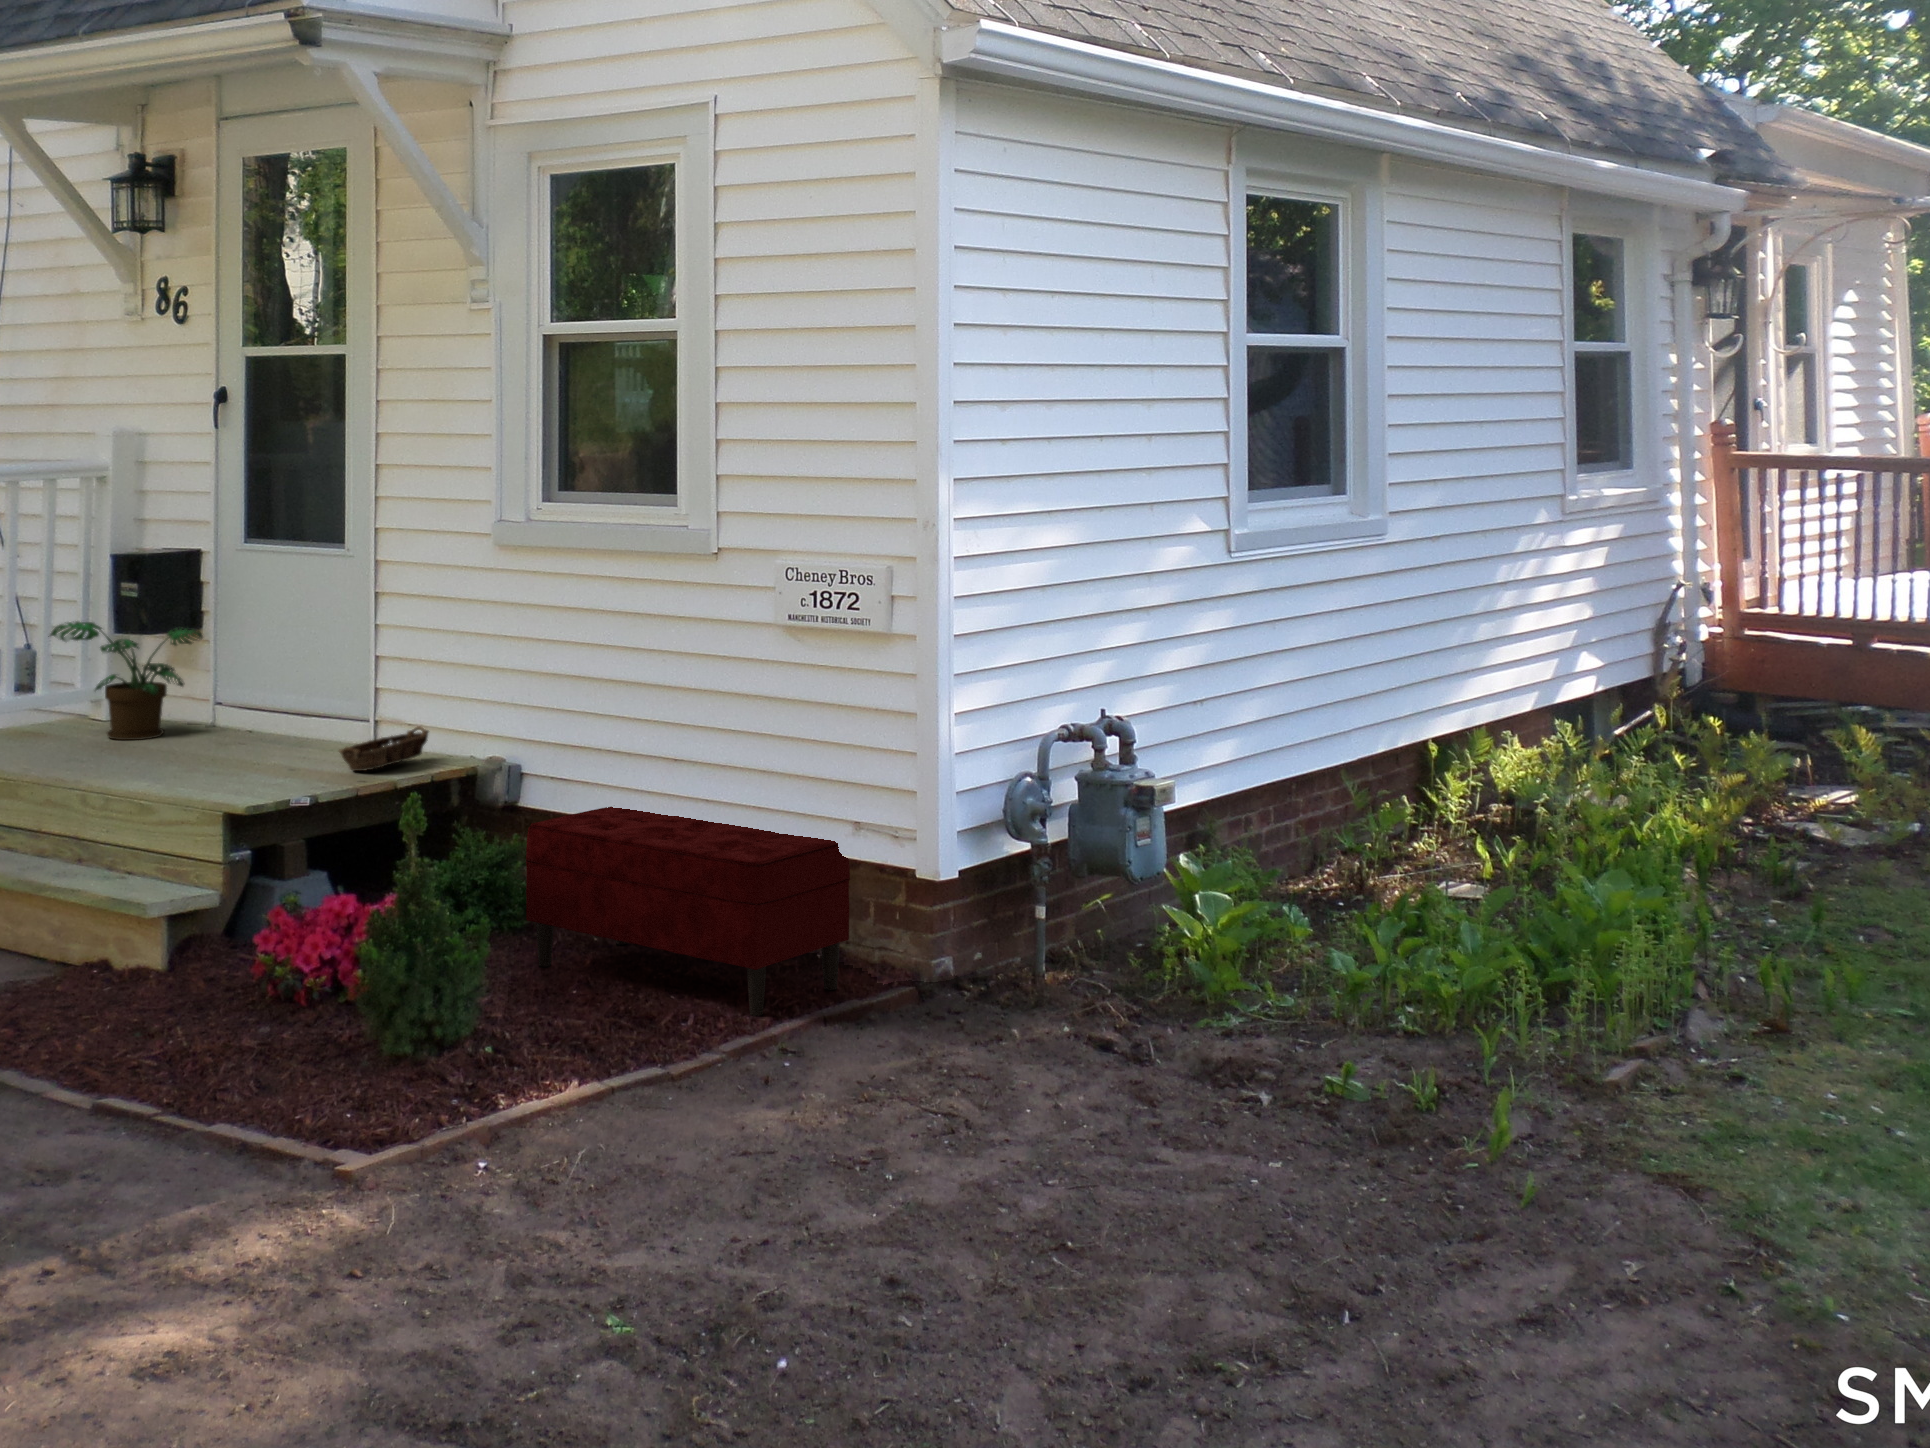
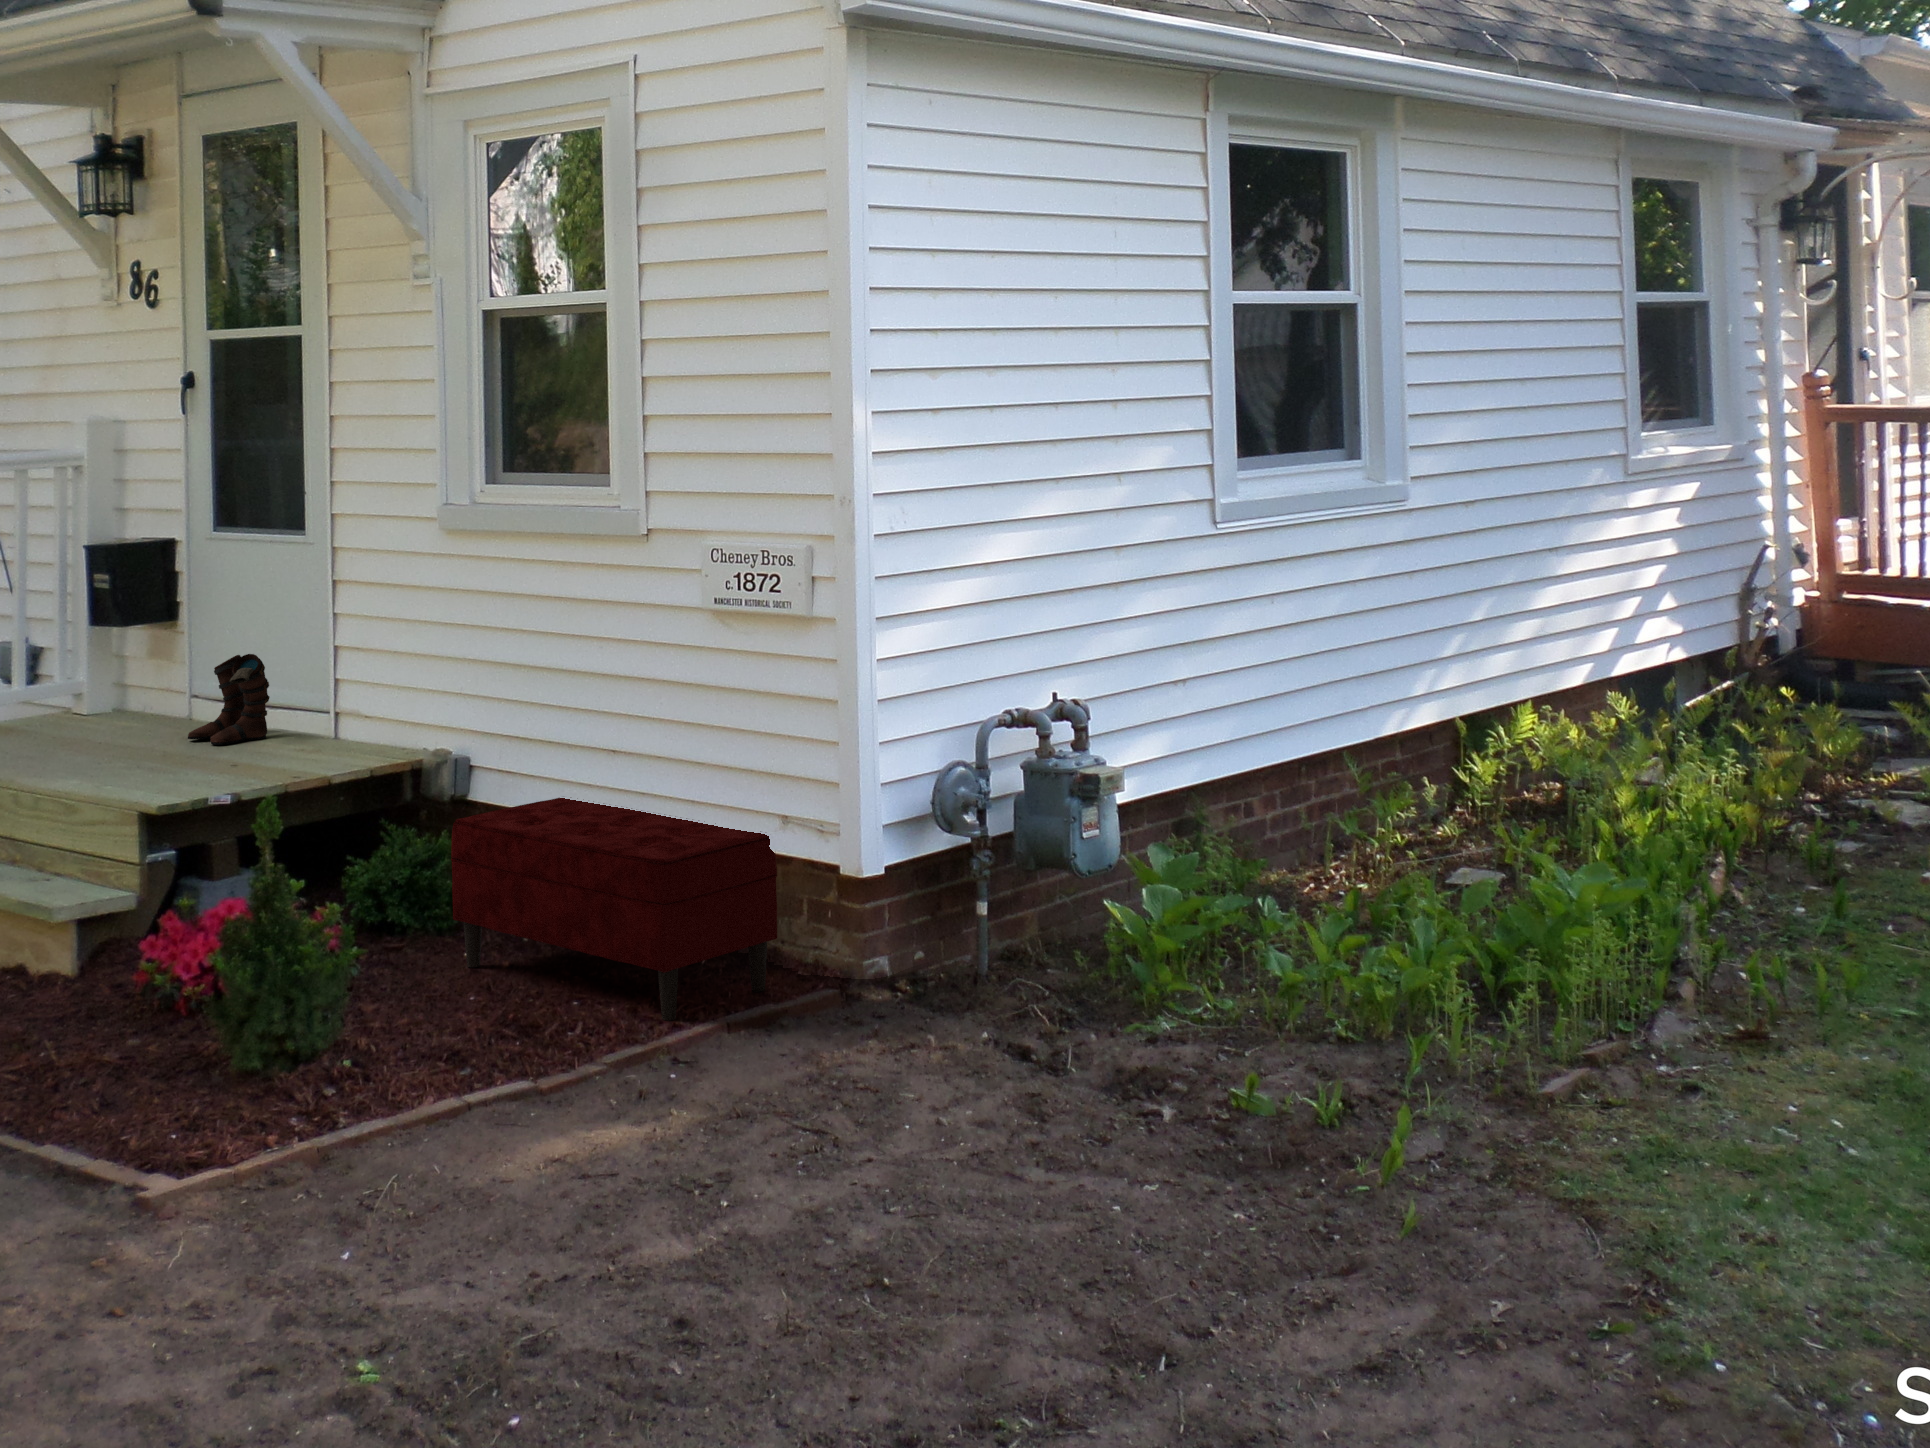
potted plant: present [48,621,203,740] -> none [17,614,176,734]
boots: none [228,663,309,751] -> present [188,654,270,745]
basket: present [339,726,429,771] -> none [256,717,378,771]

